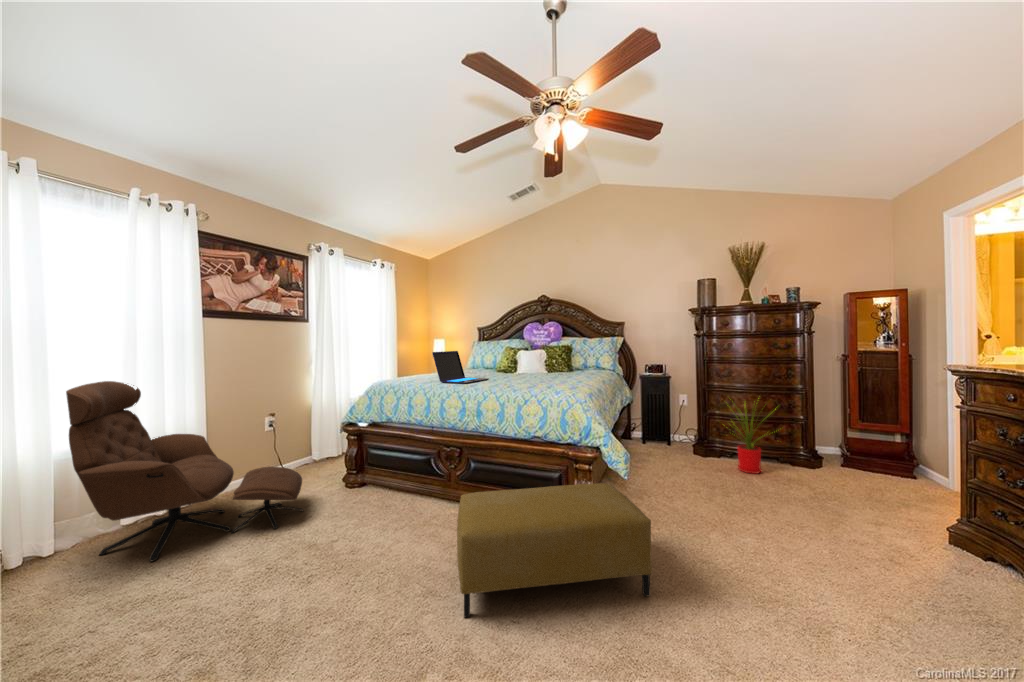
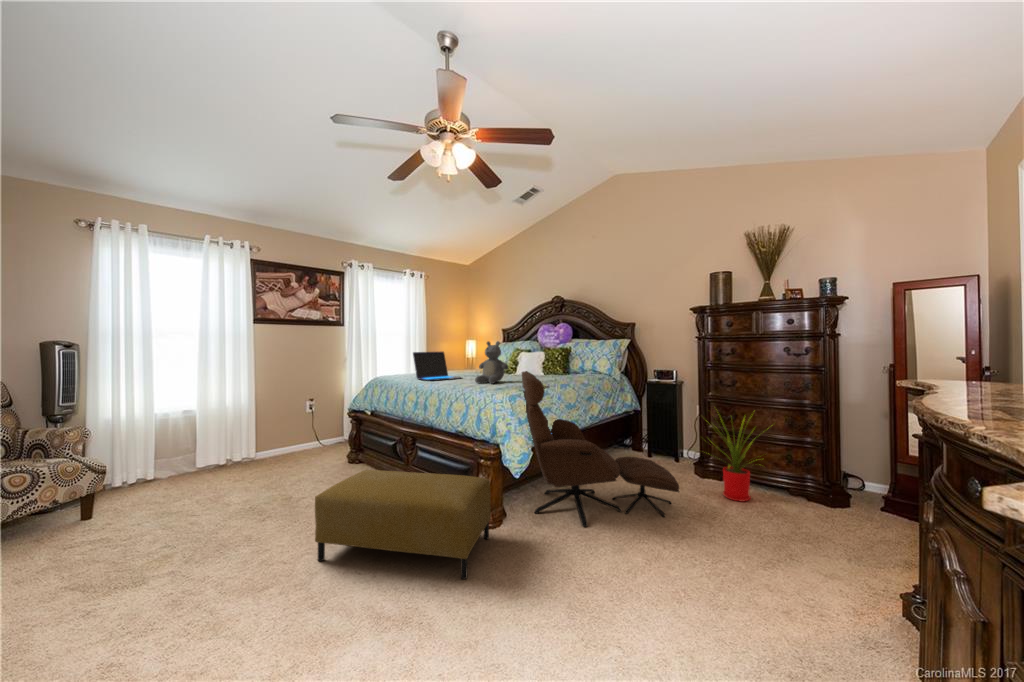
teddy bear: none [521,339,557,384] -> present [475,341,508,384]
lounge chair: present [66,381,303,561] -> present [522,371,680,527]

